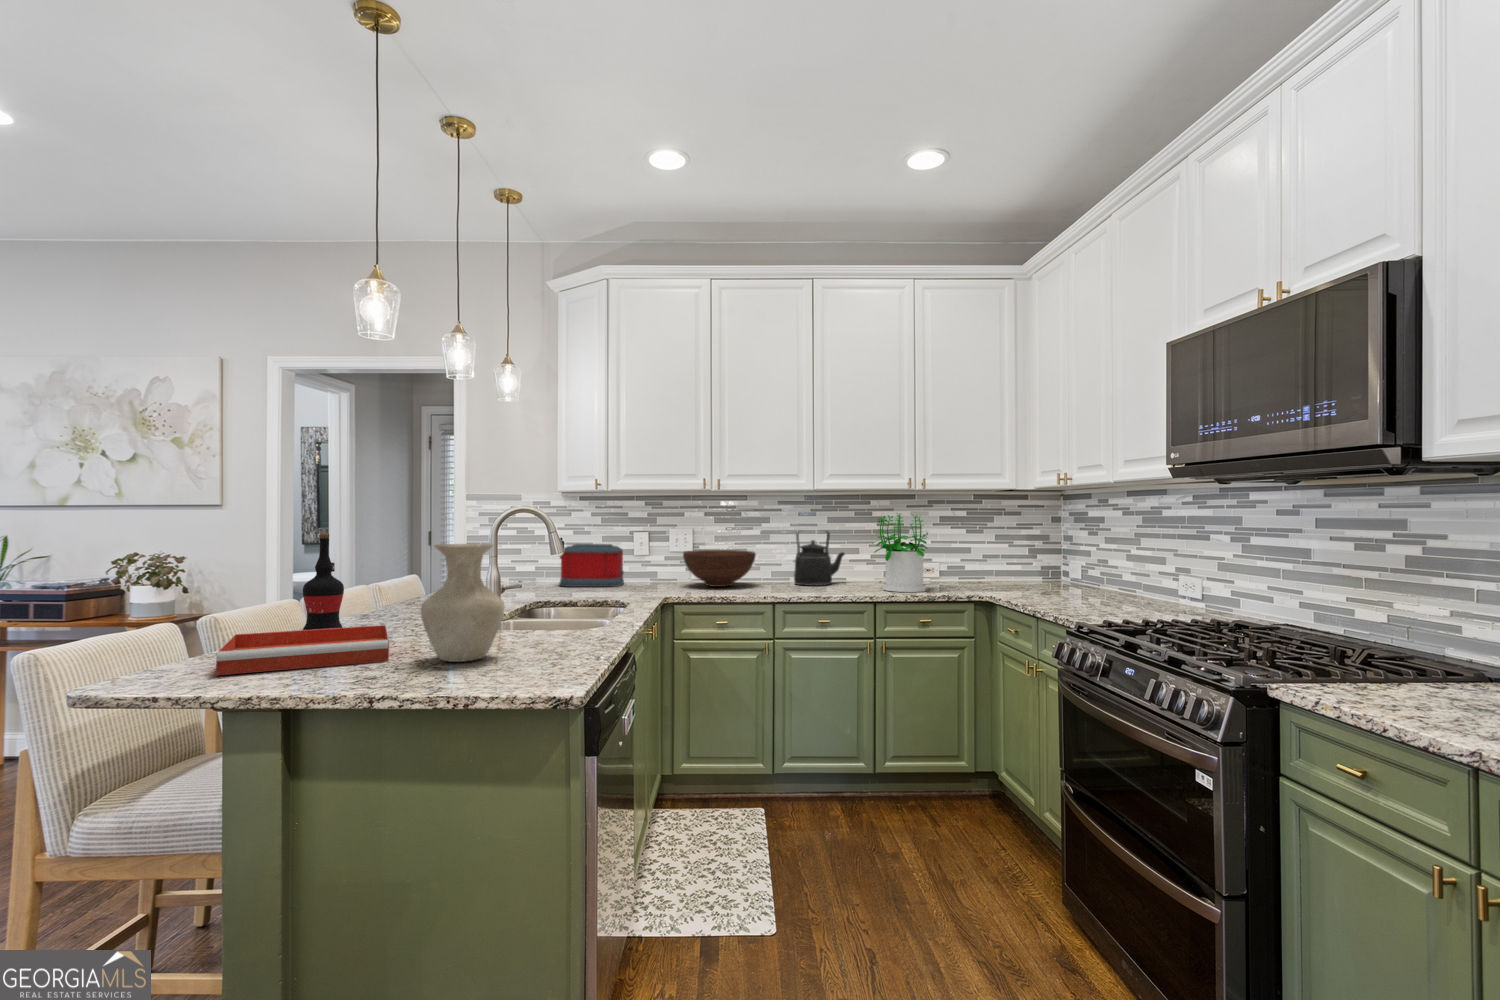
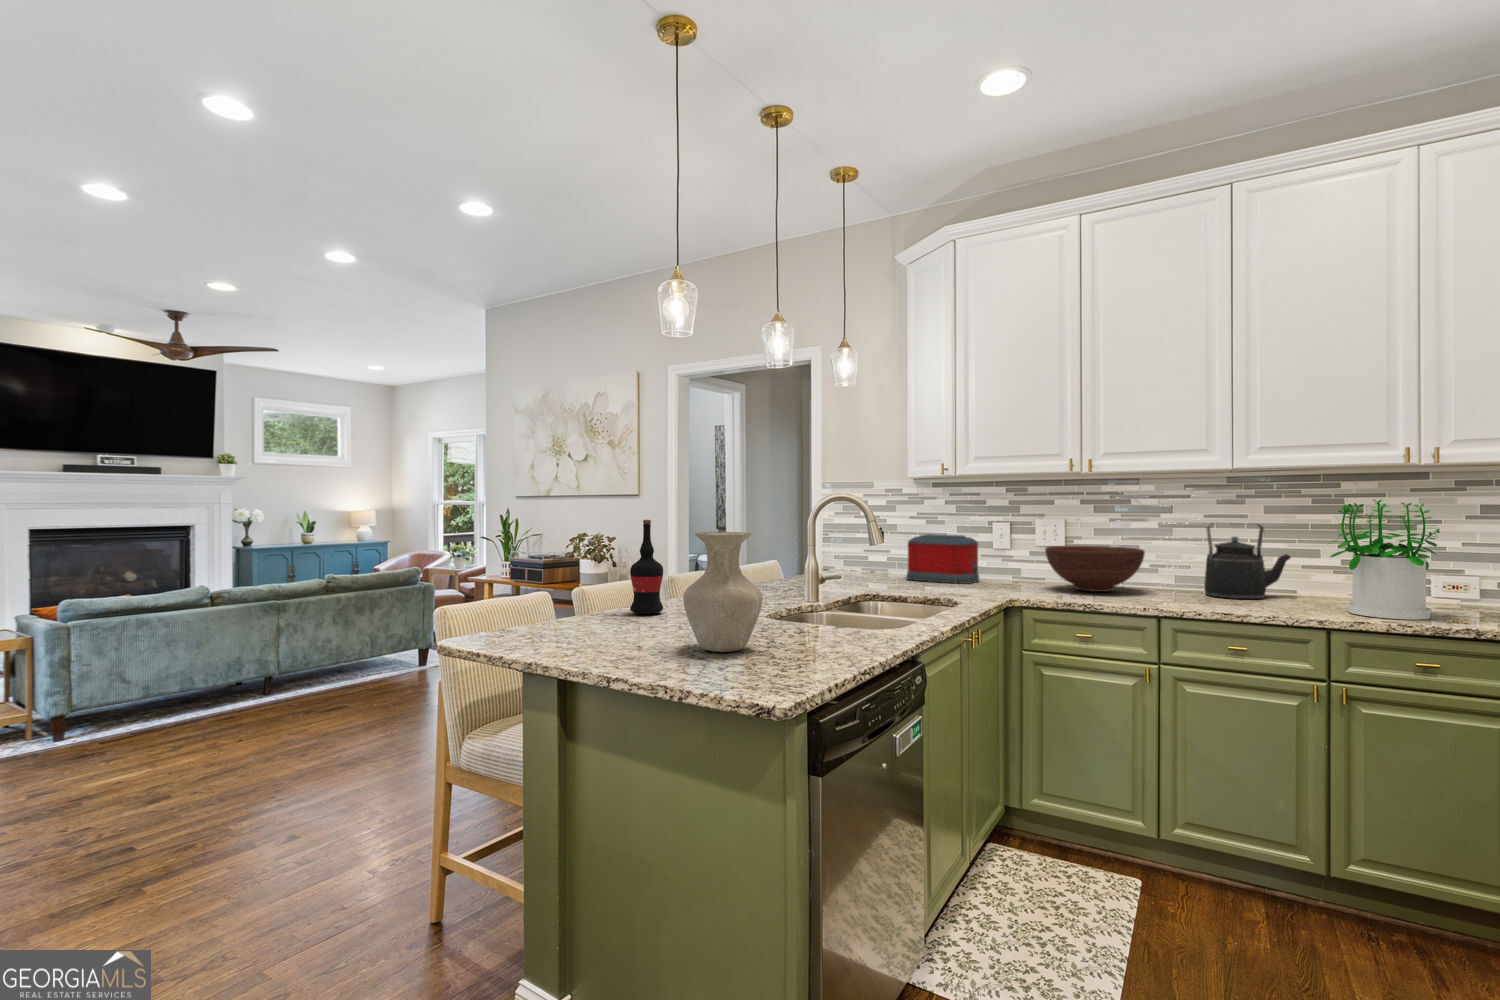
tray: present [216,625,389,675] -> none [533,606,684,643]

